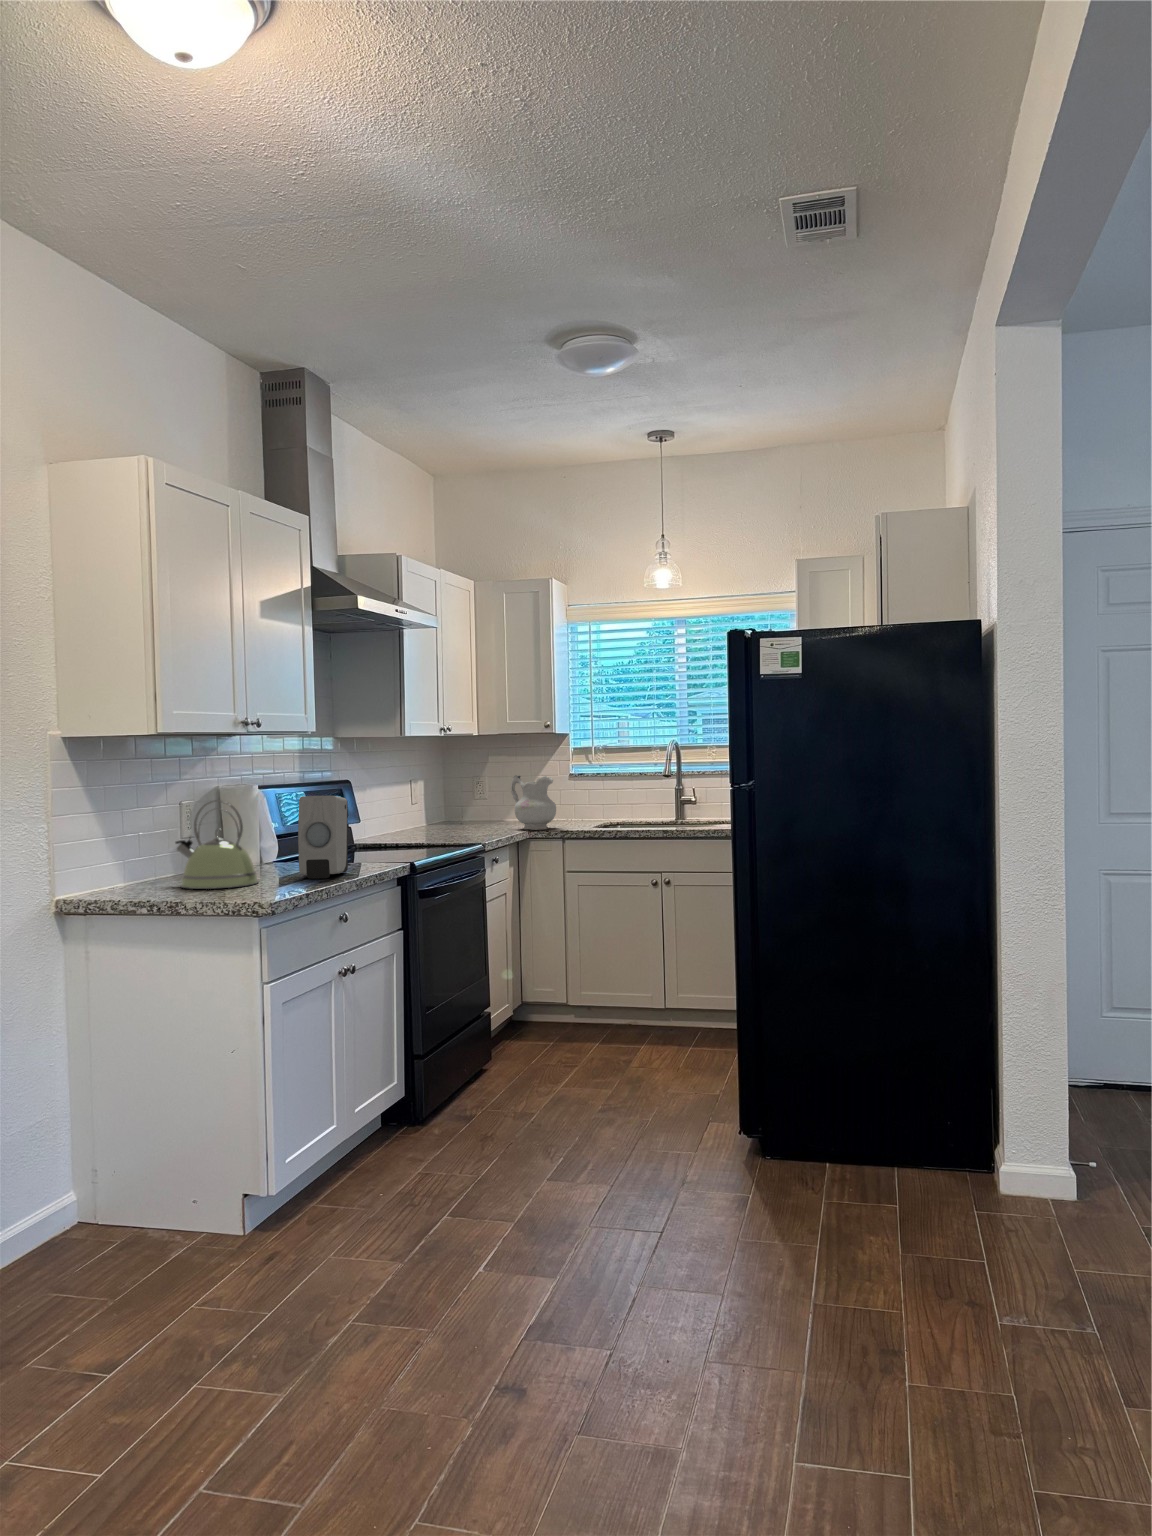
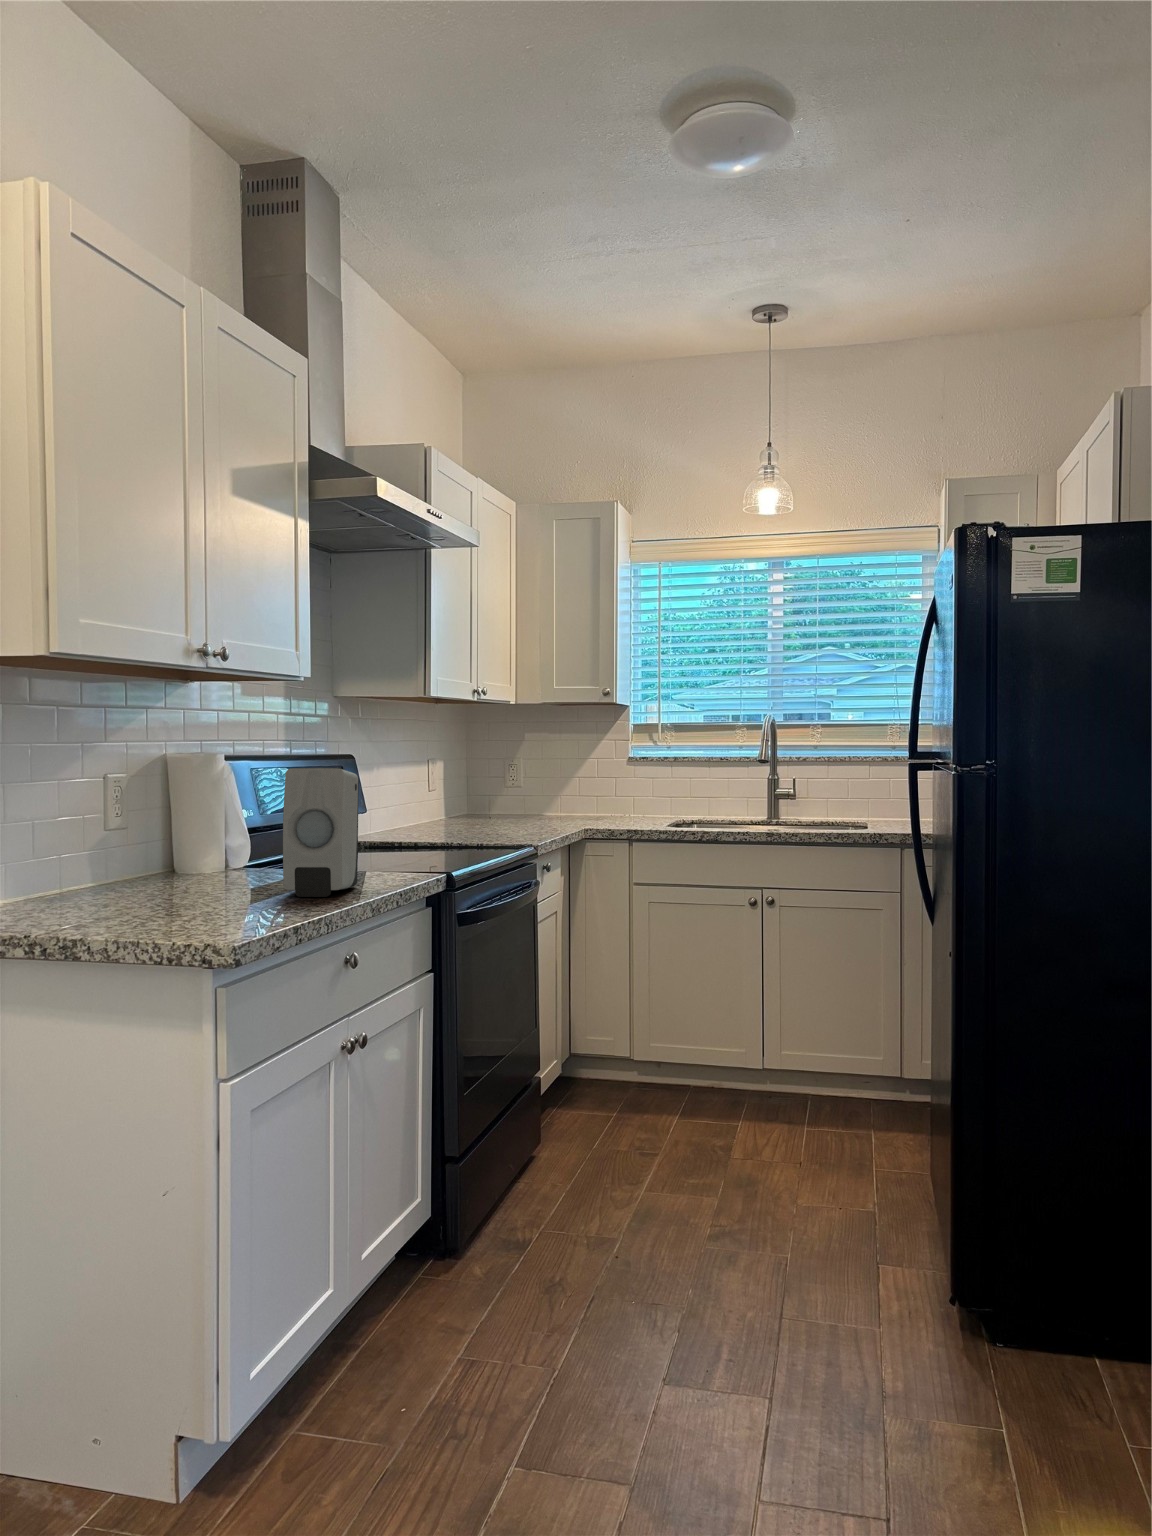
ceramic pitcher: present [511,775,556,830] -> none [561,756,621,828]
kettle: present [176,800,258,889] -> none [87,771,219,913]

